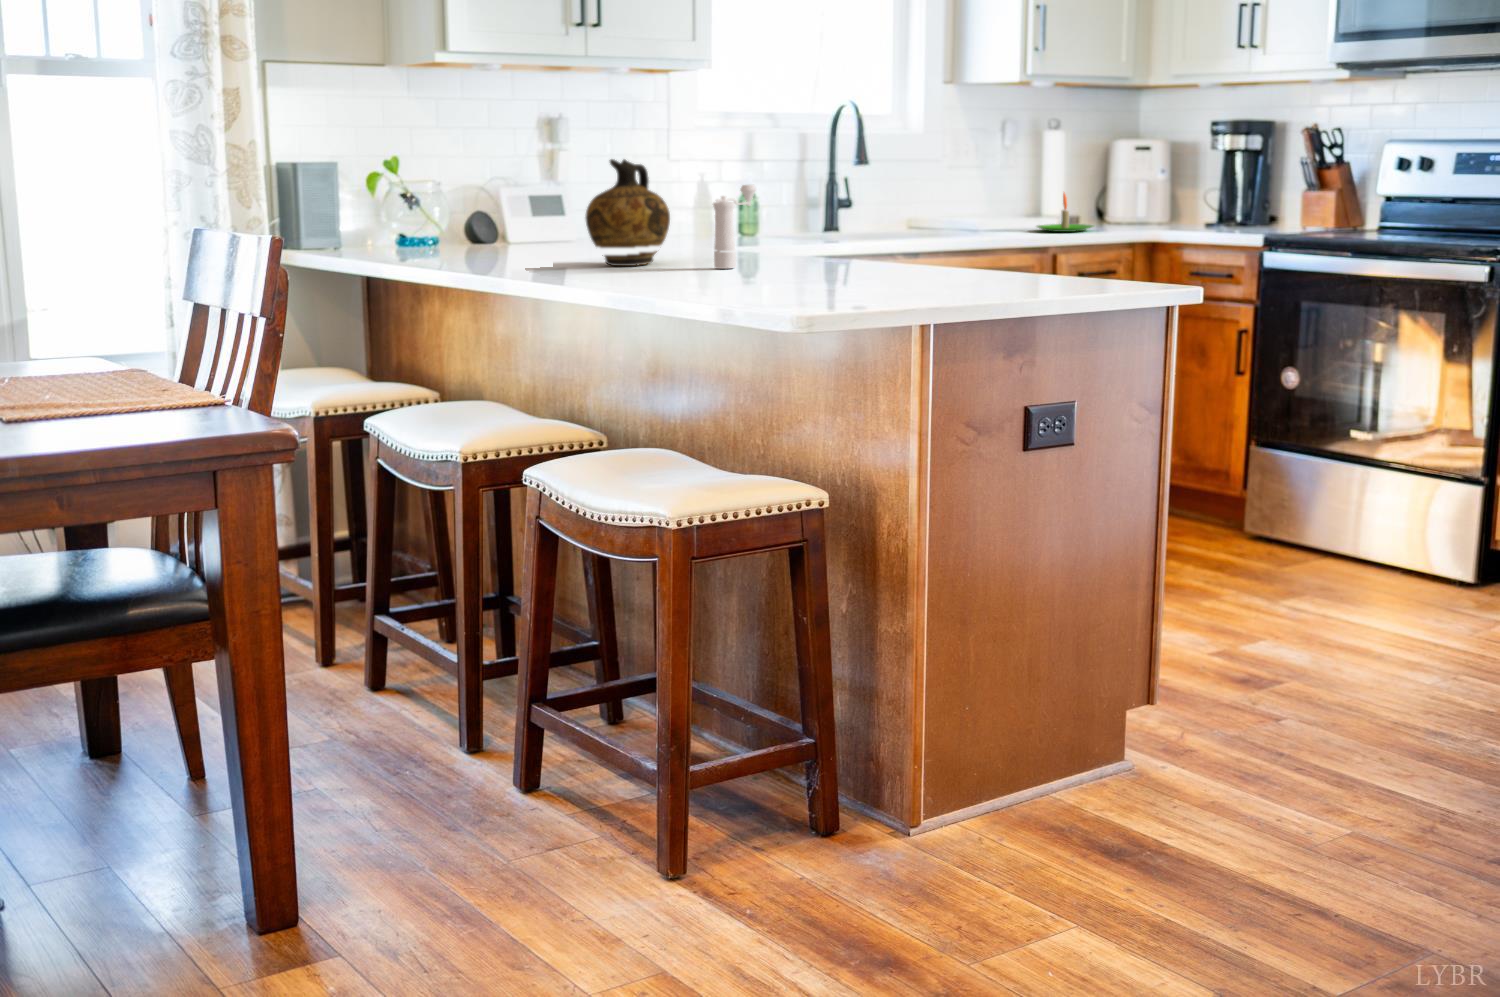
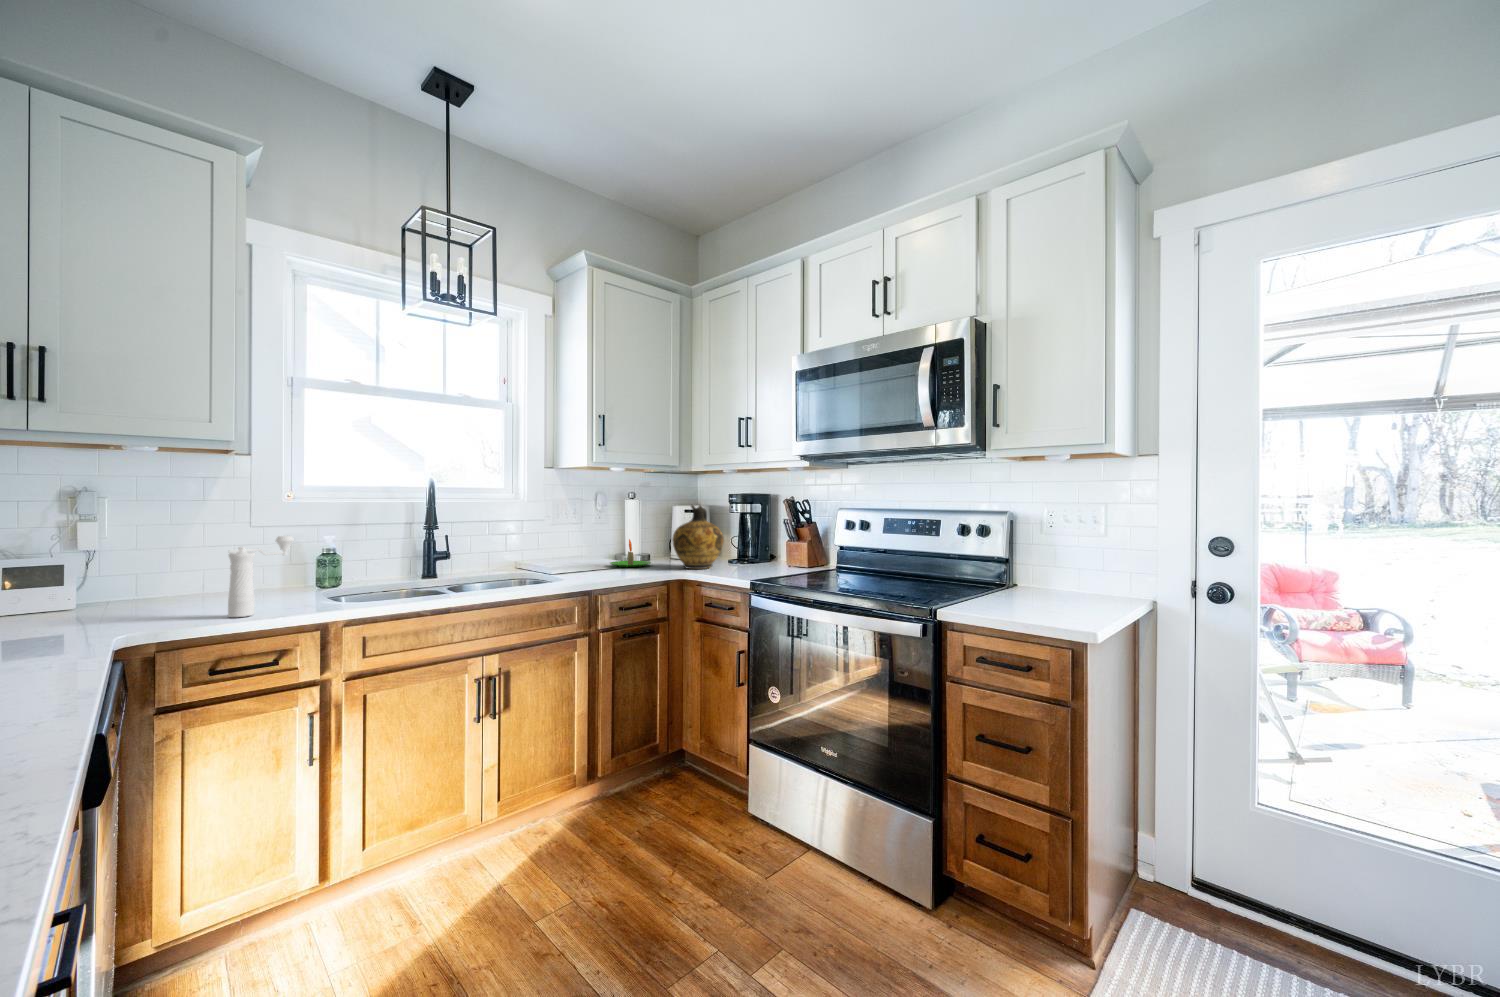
ceramic jug: present [586,159,670,266] -> present [672,505,724,569]

